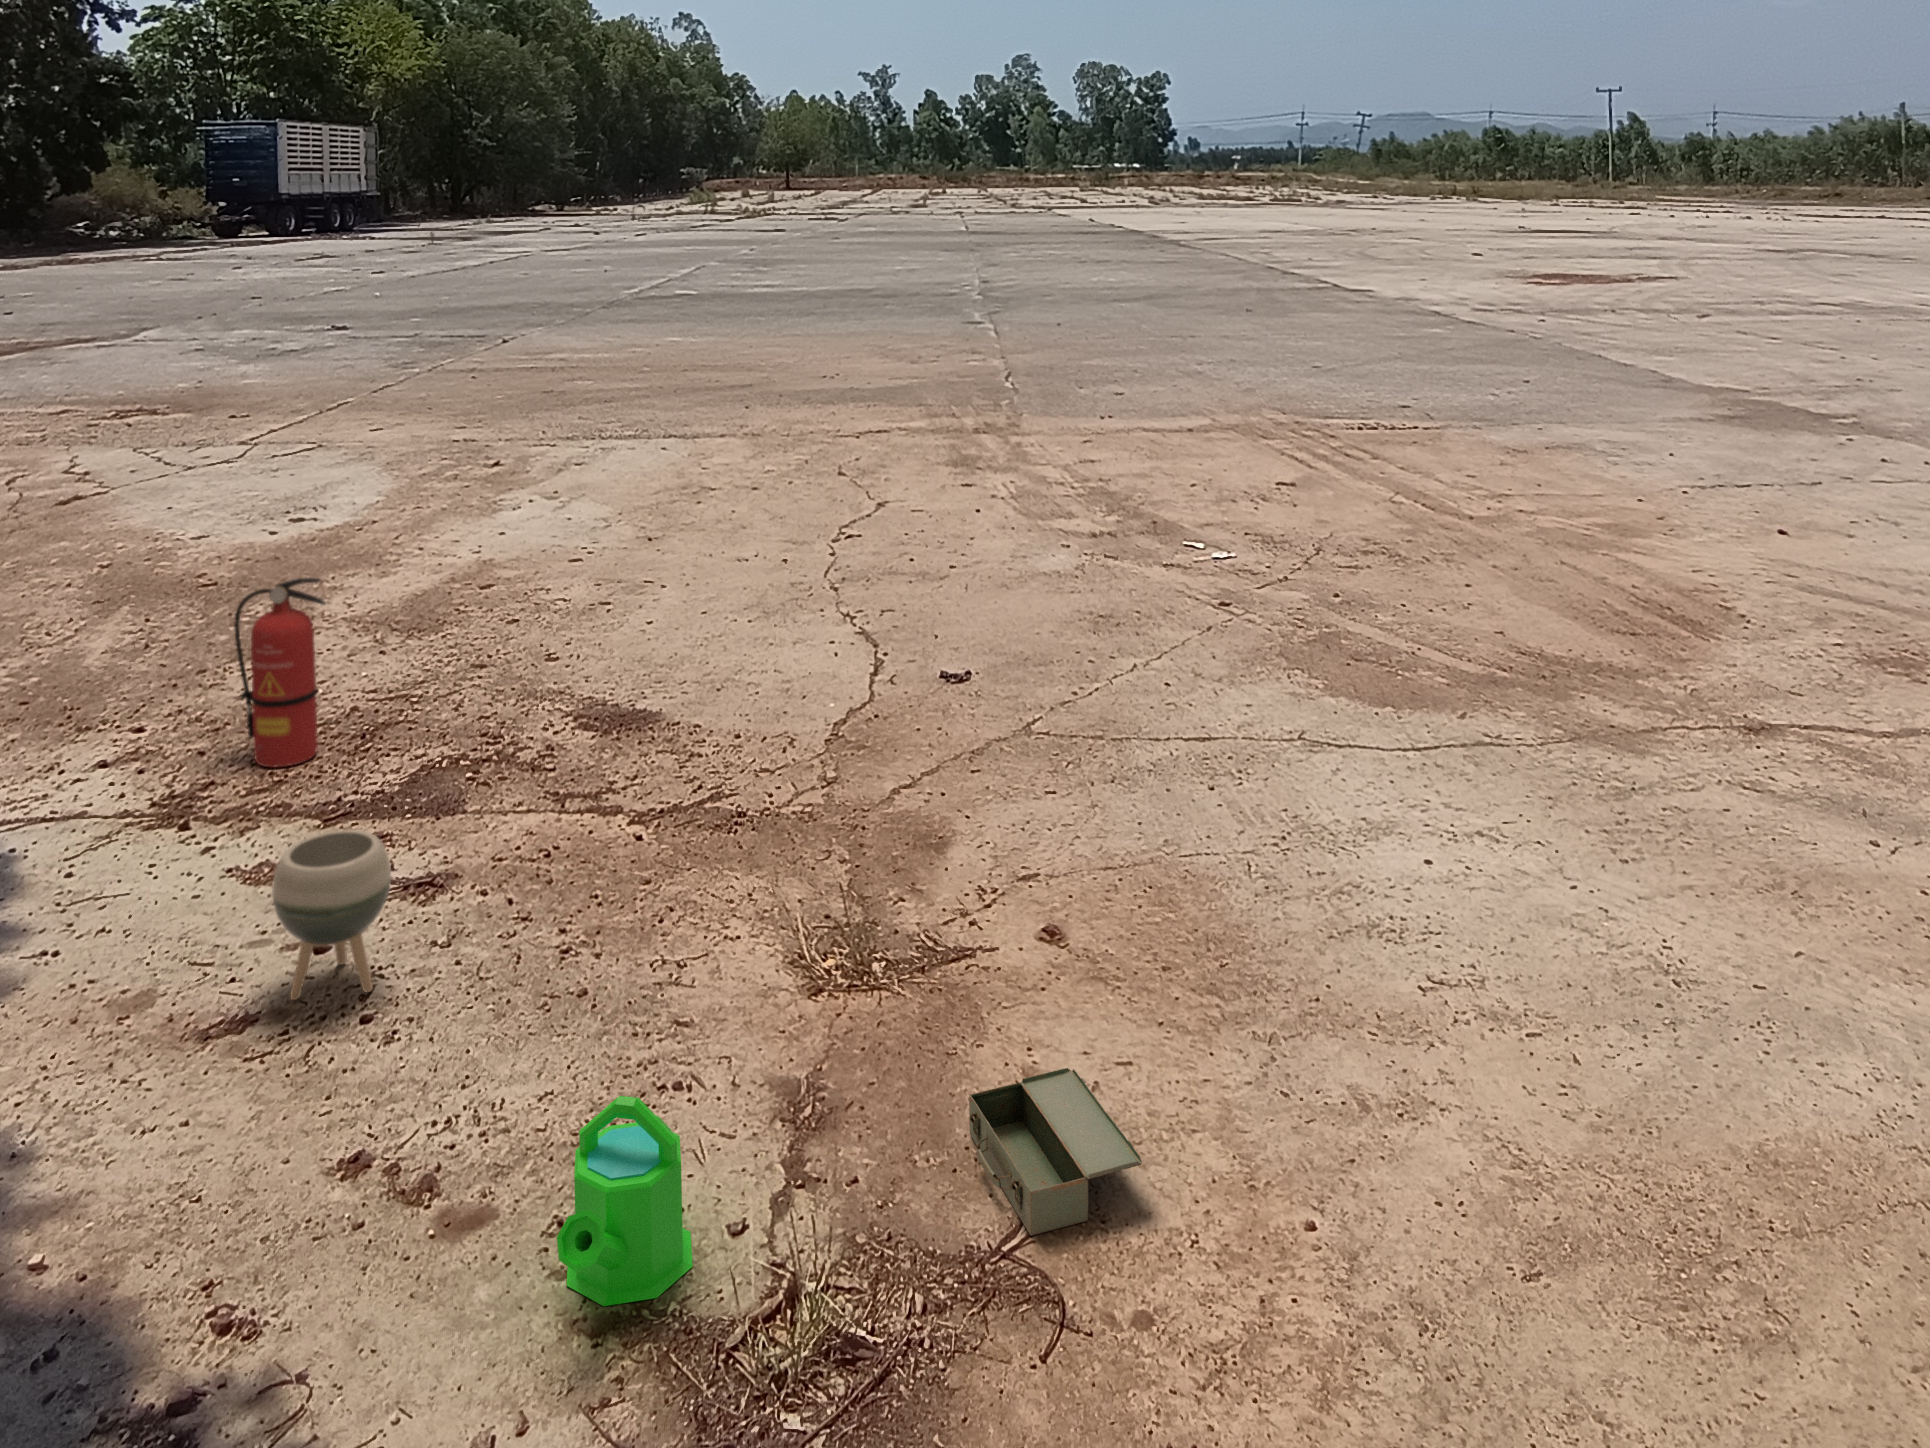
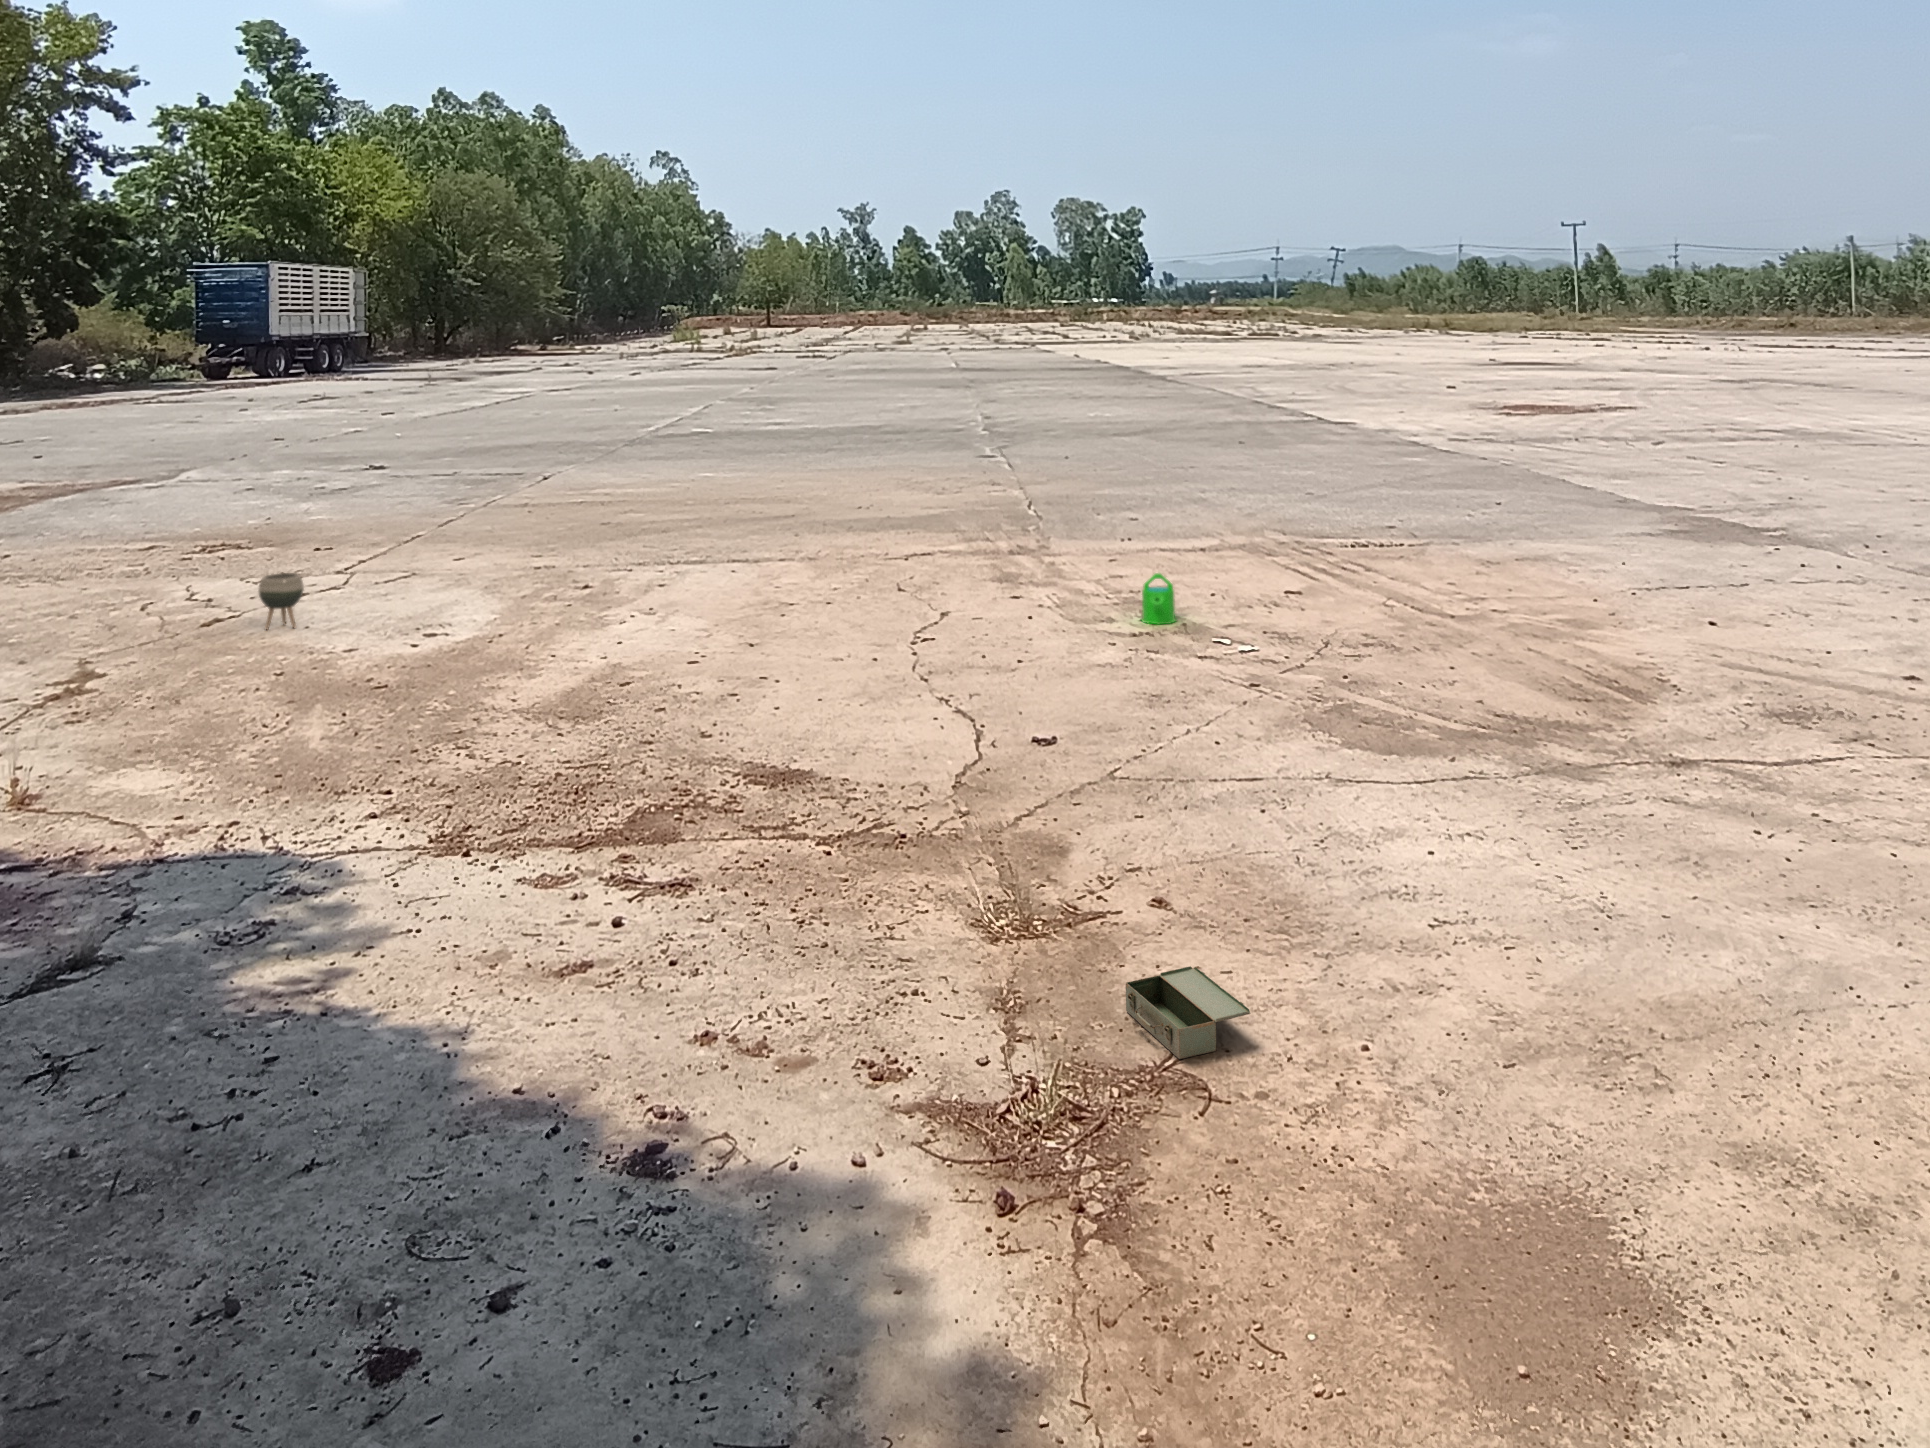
fire extinguisher: present [234,578,326,767] -> none [482,661,555,813]
planter: present [272,830,391,1000] -> present [258,573,304,630]
watering can: present [557,1096,693,1306] -> present [1142,573,1176,624]

